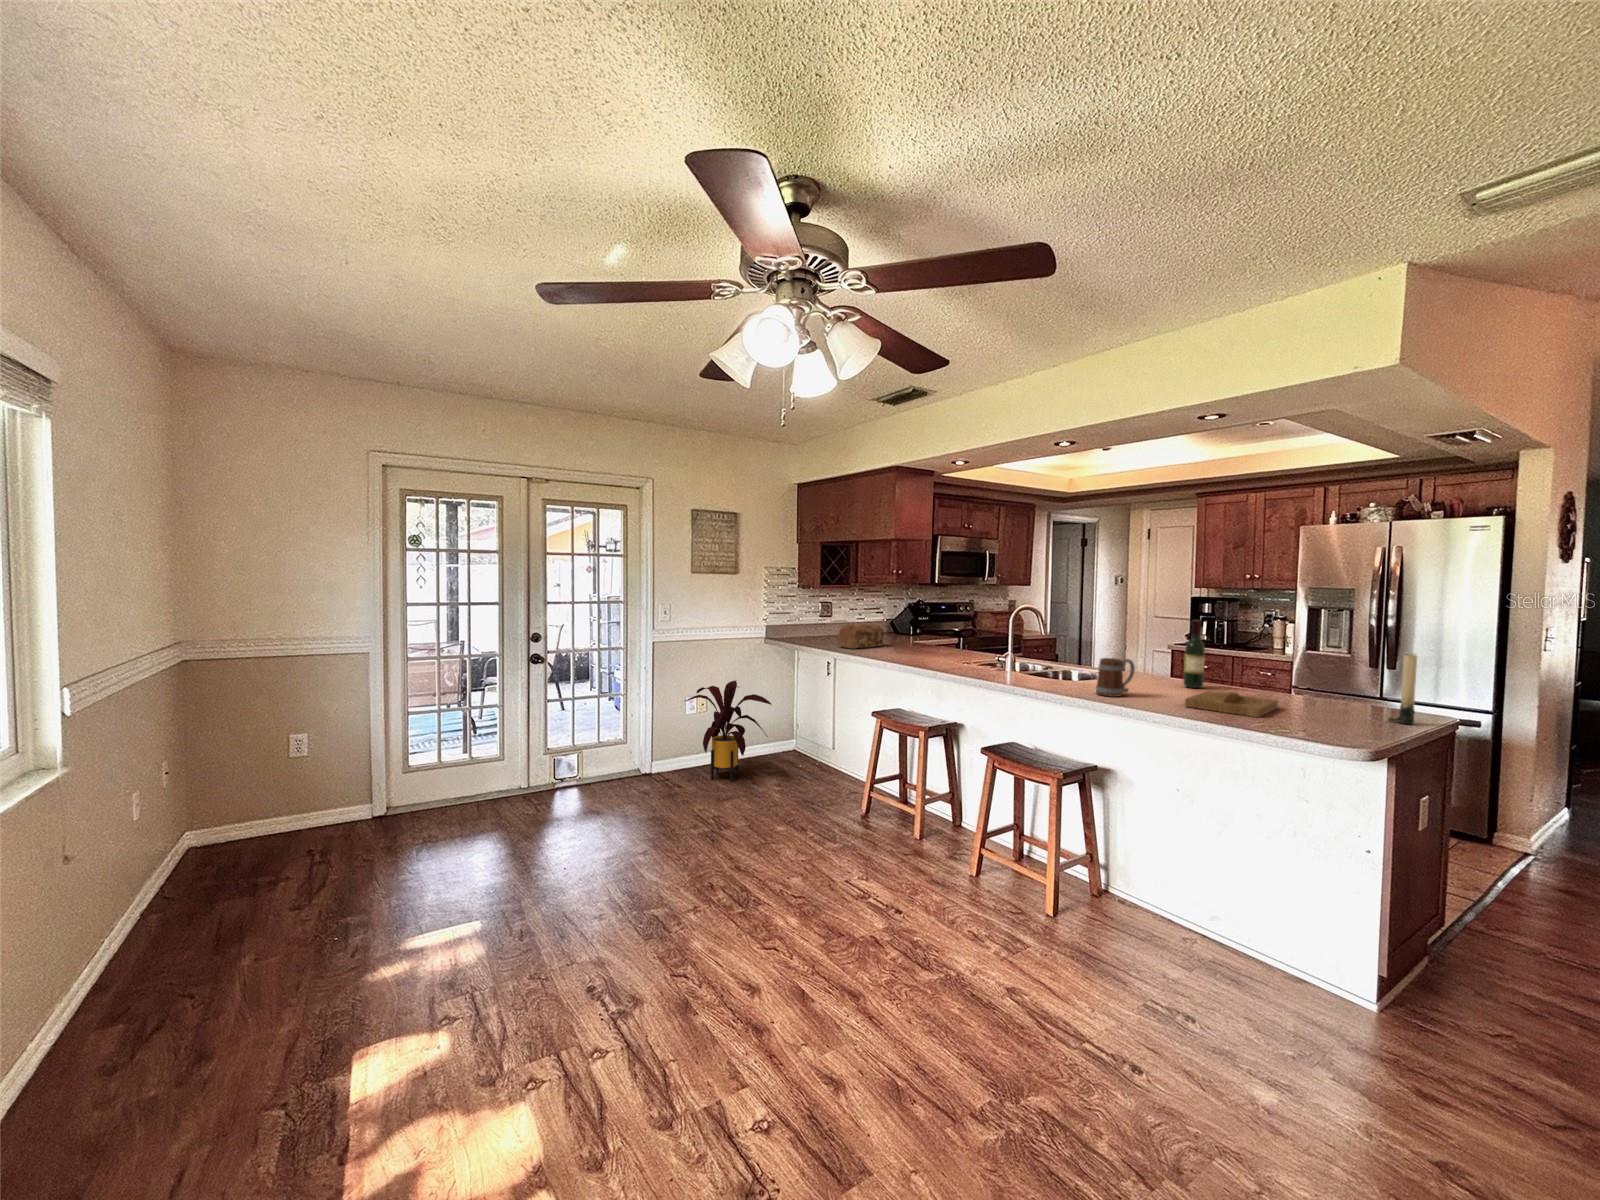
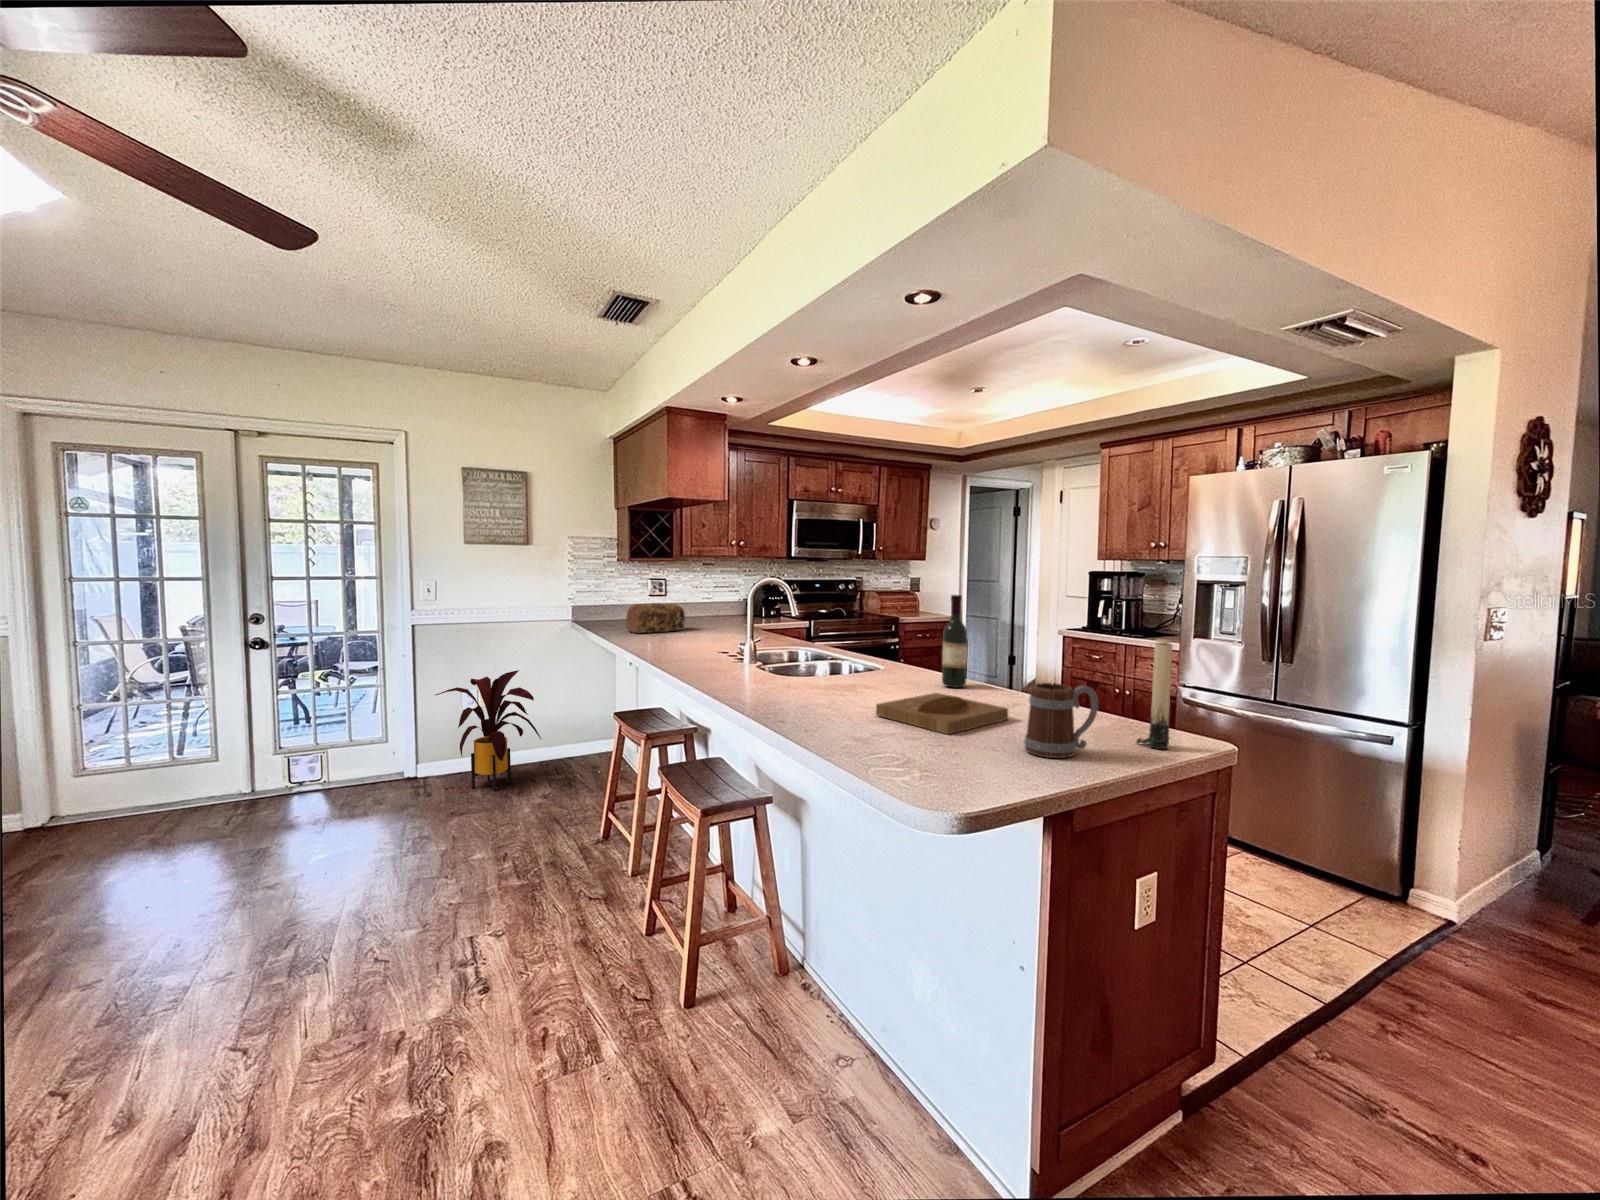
mug: present [1096,658,1135,697] -> present [1024,683,1098,758]

